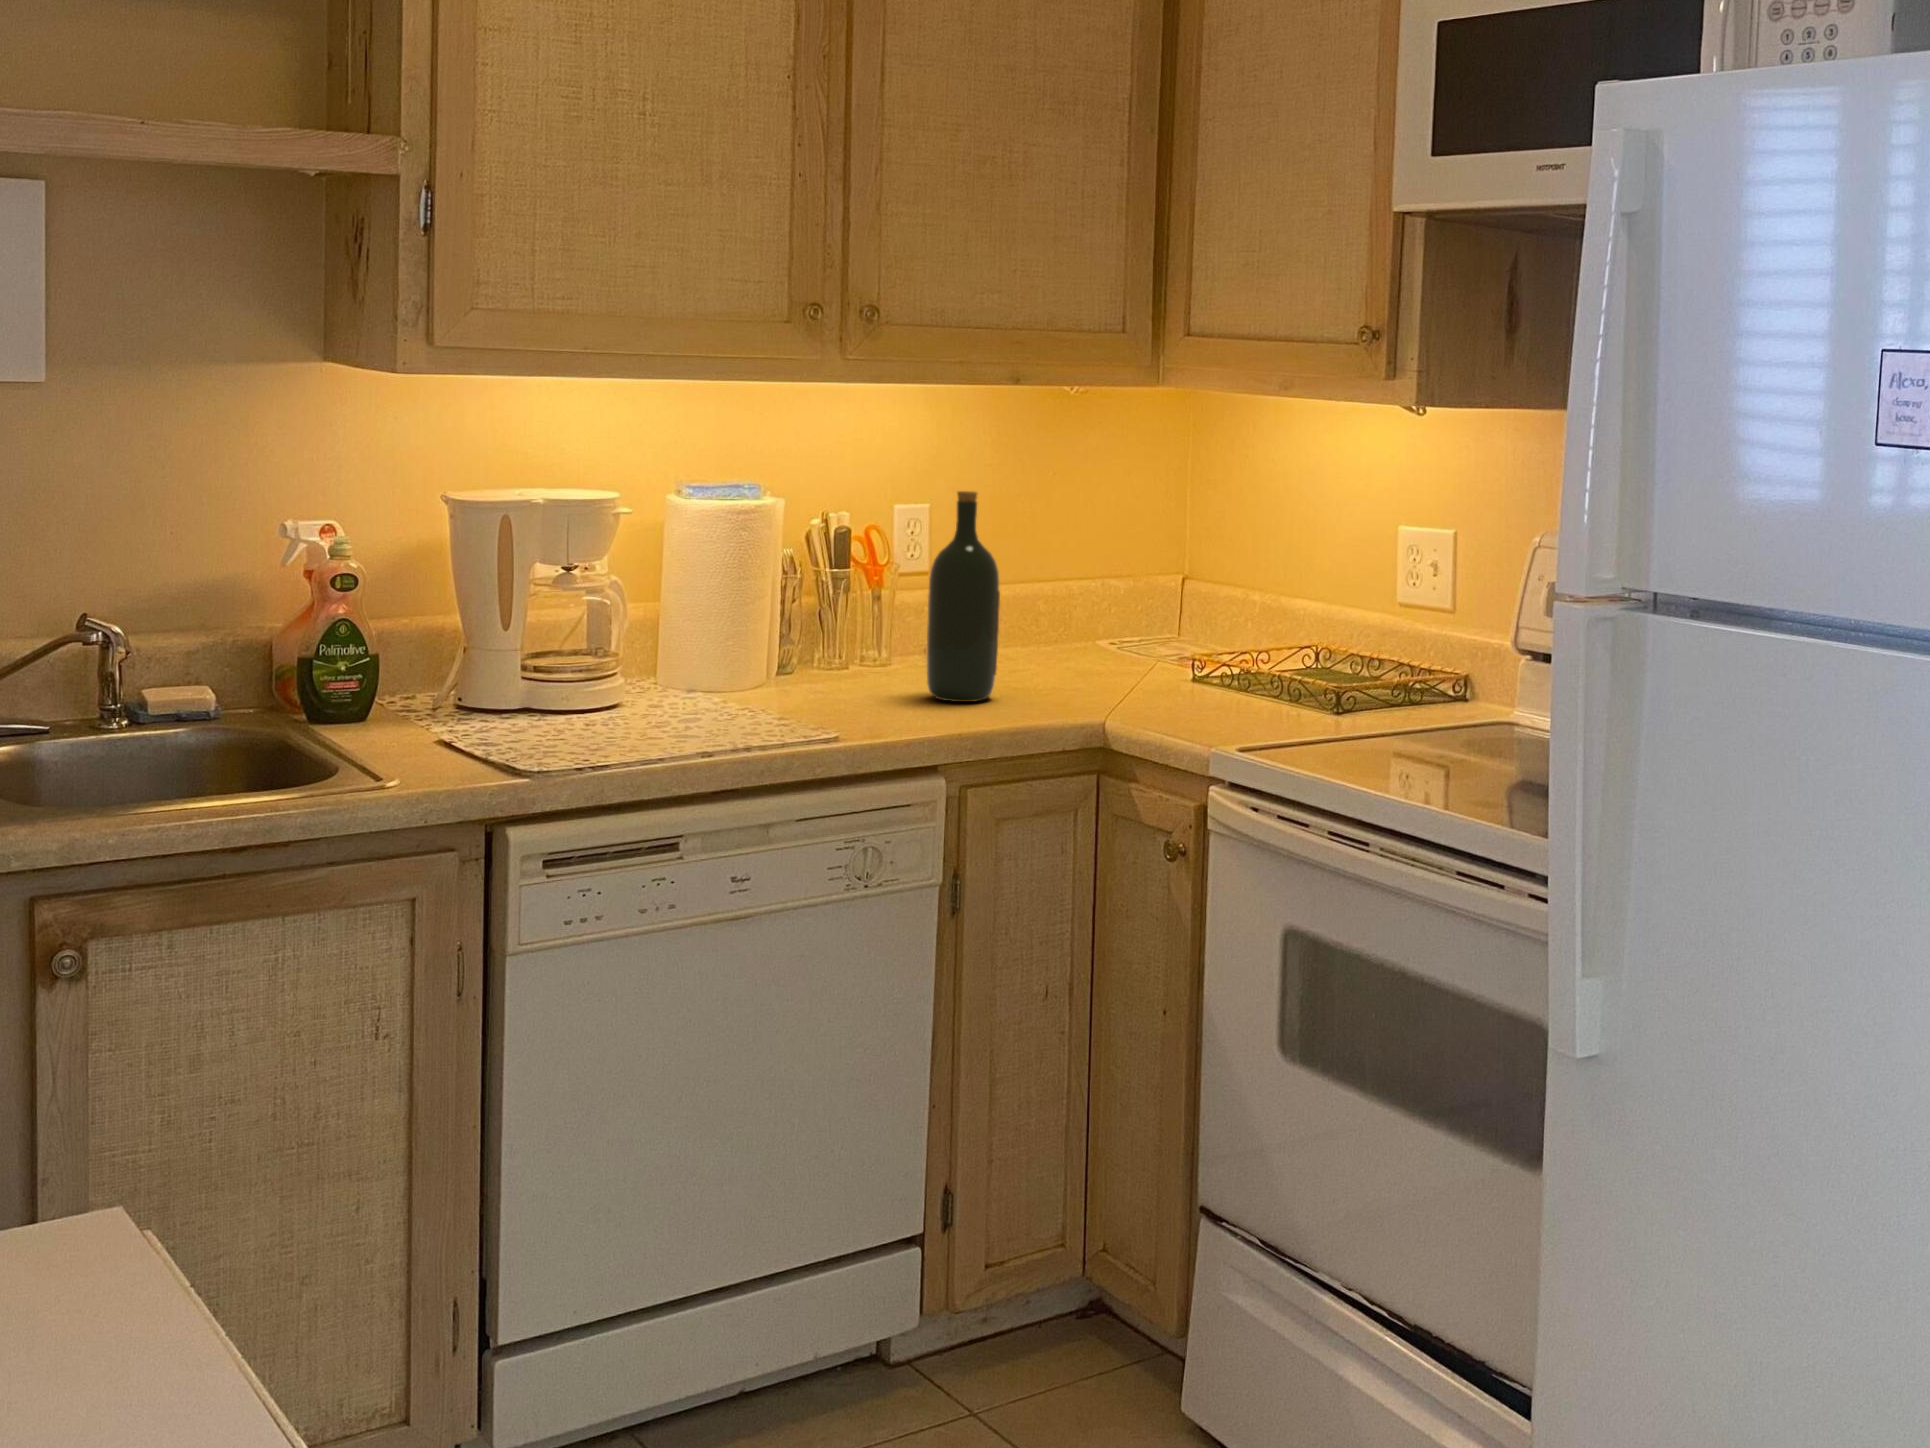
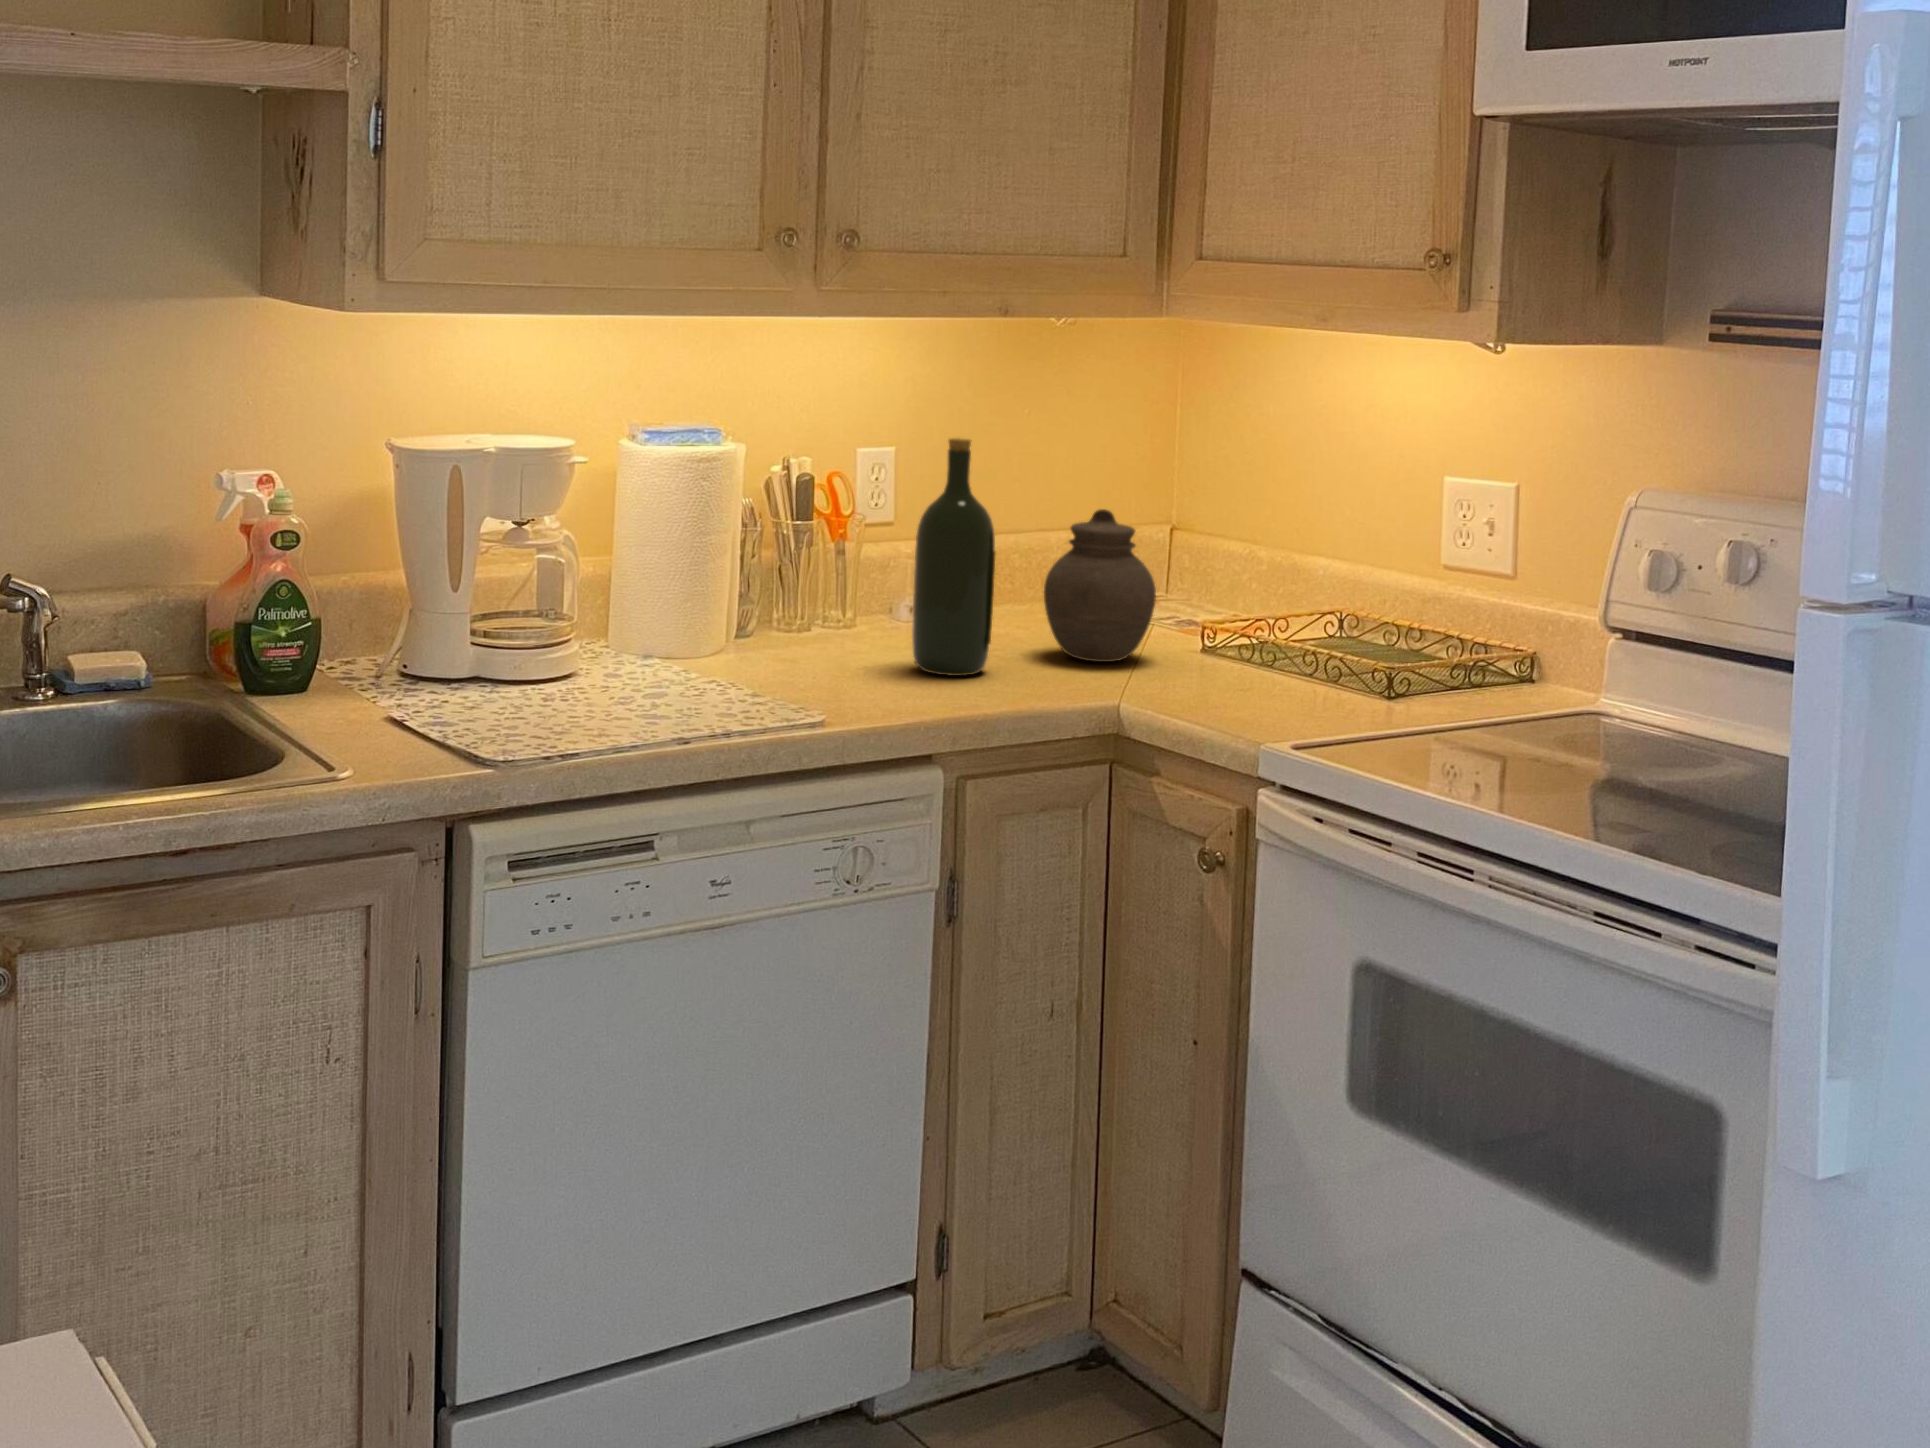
jar: none [1048,555,1146,690] -> present [1044,509,1156,662]

